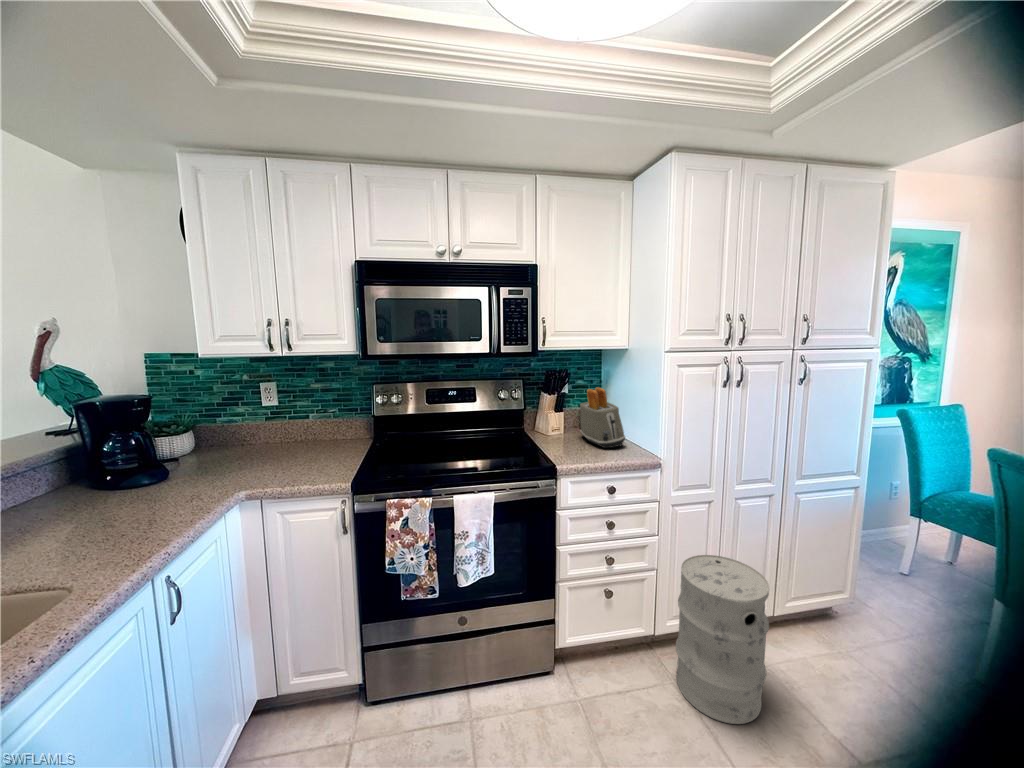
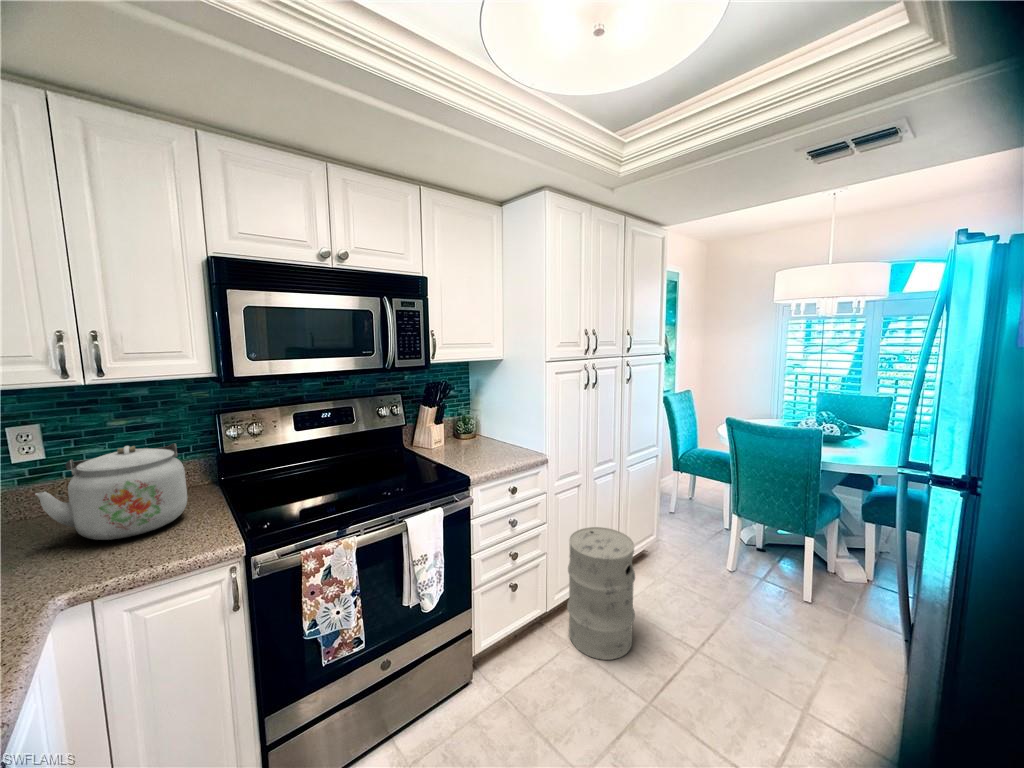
toaster: present [580,387,625,448] -> none [461,396,509,453]
kettle: none [256,401,339,464] -> present [36,444,187,540]

